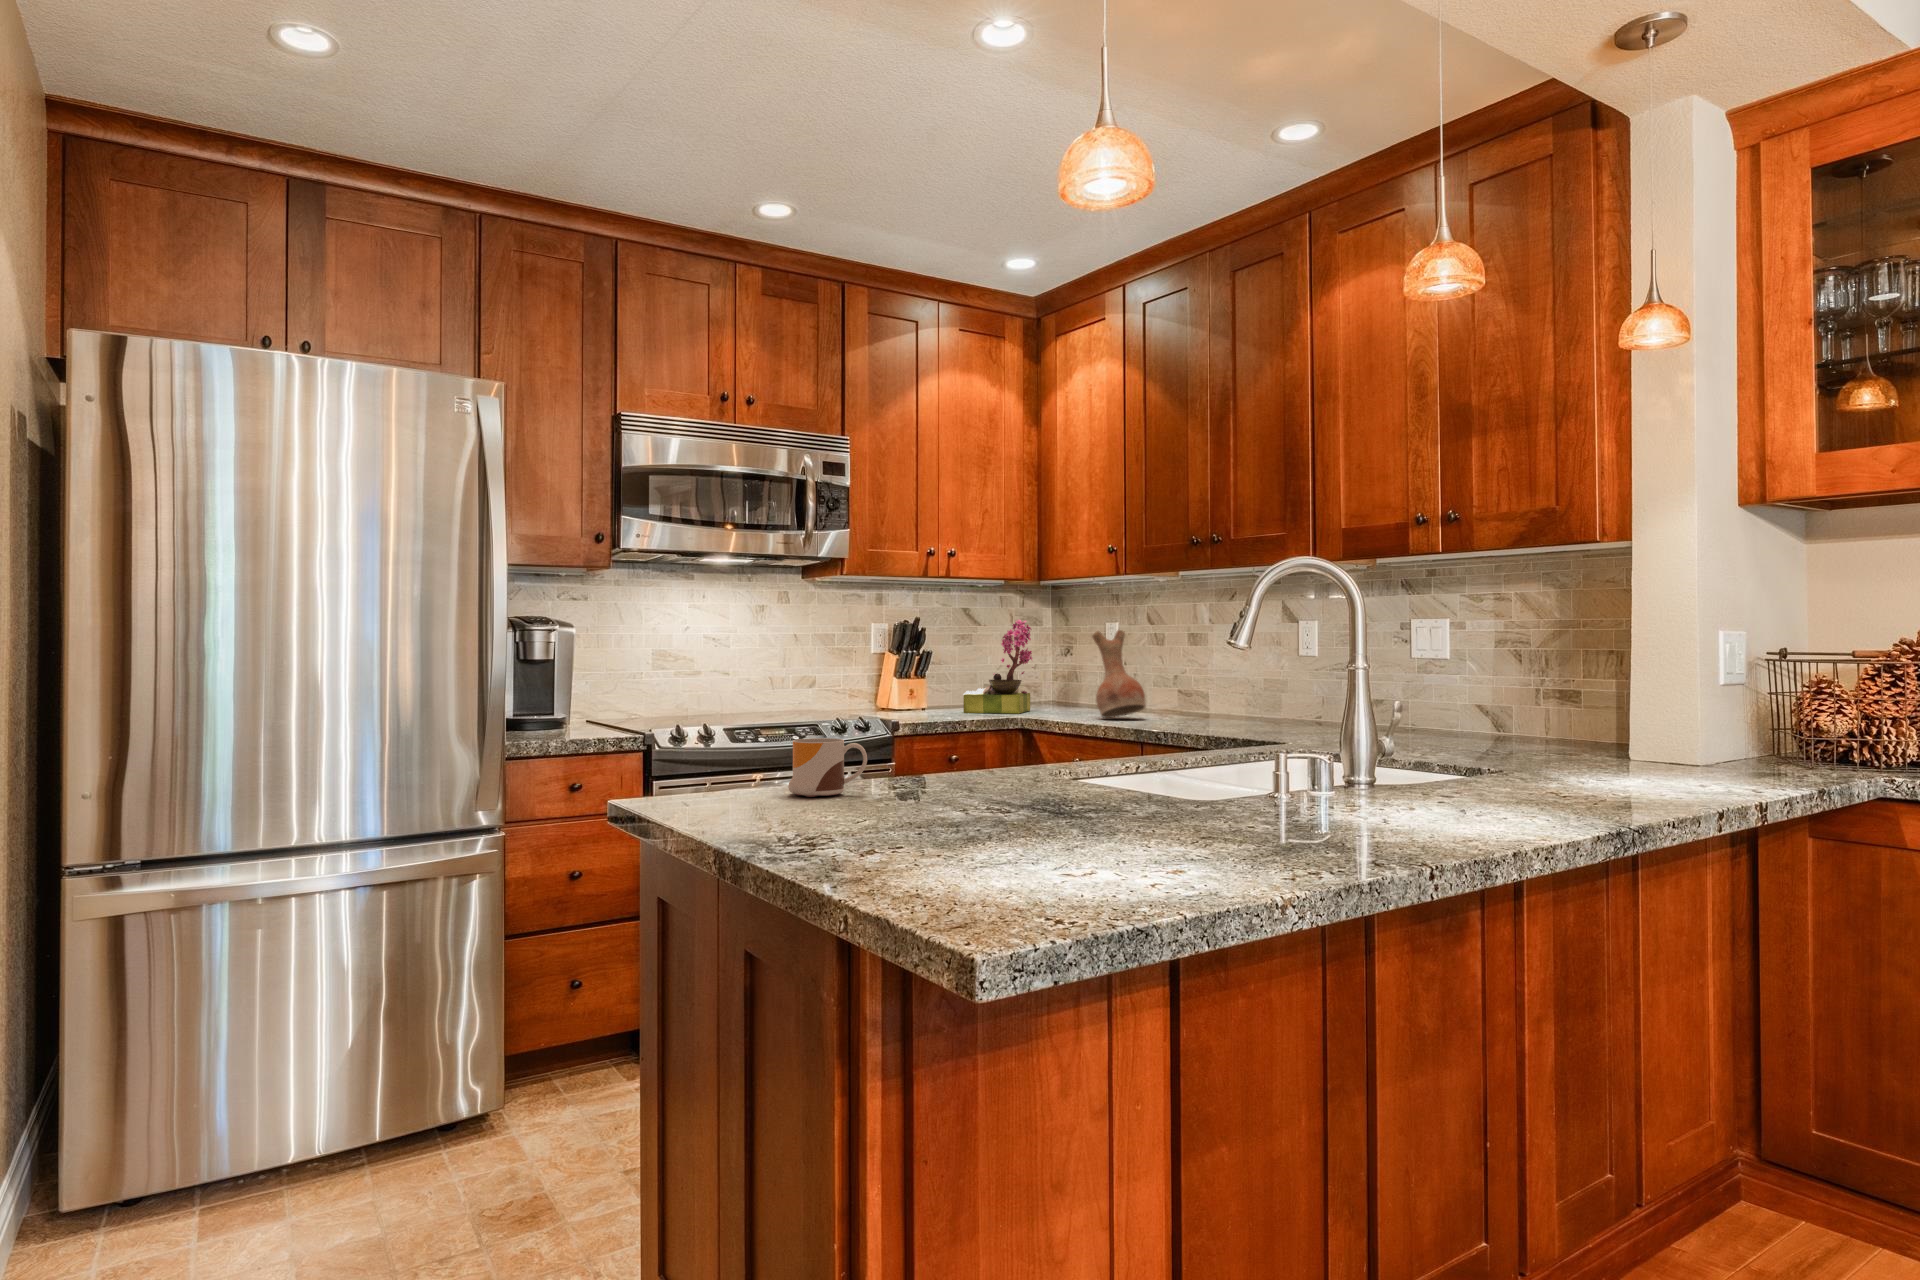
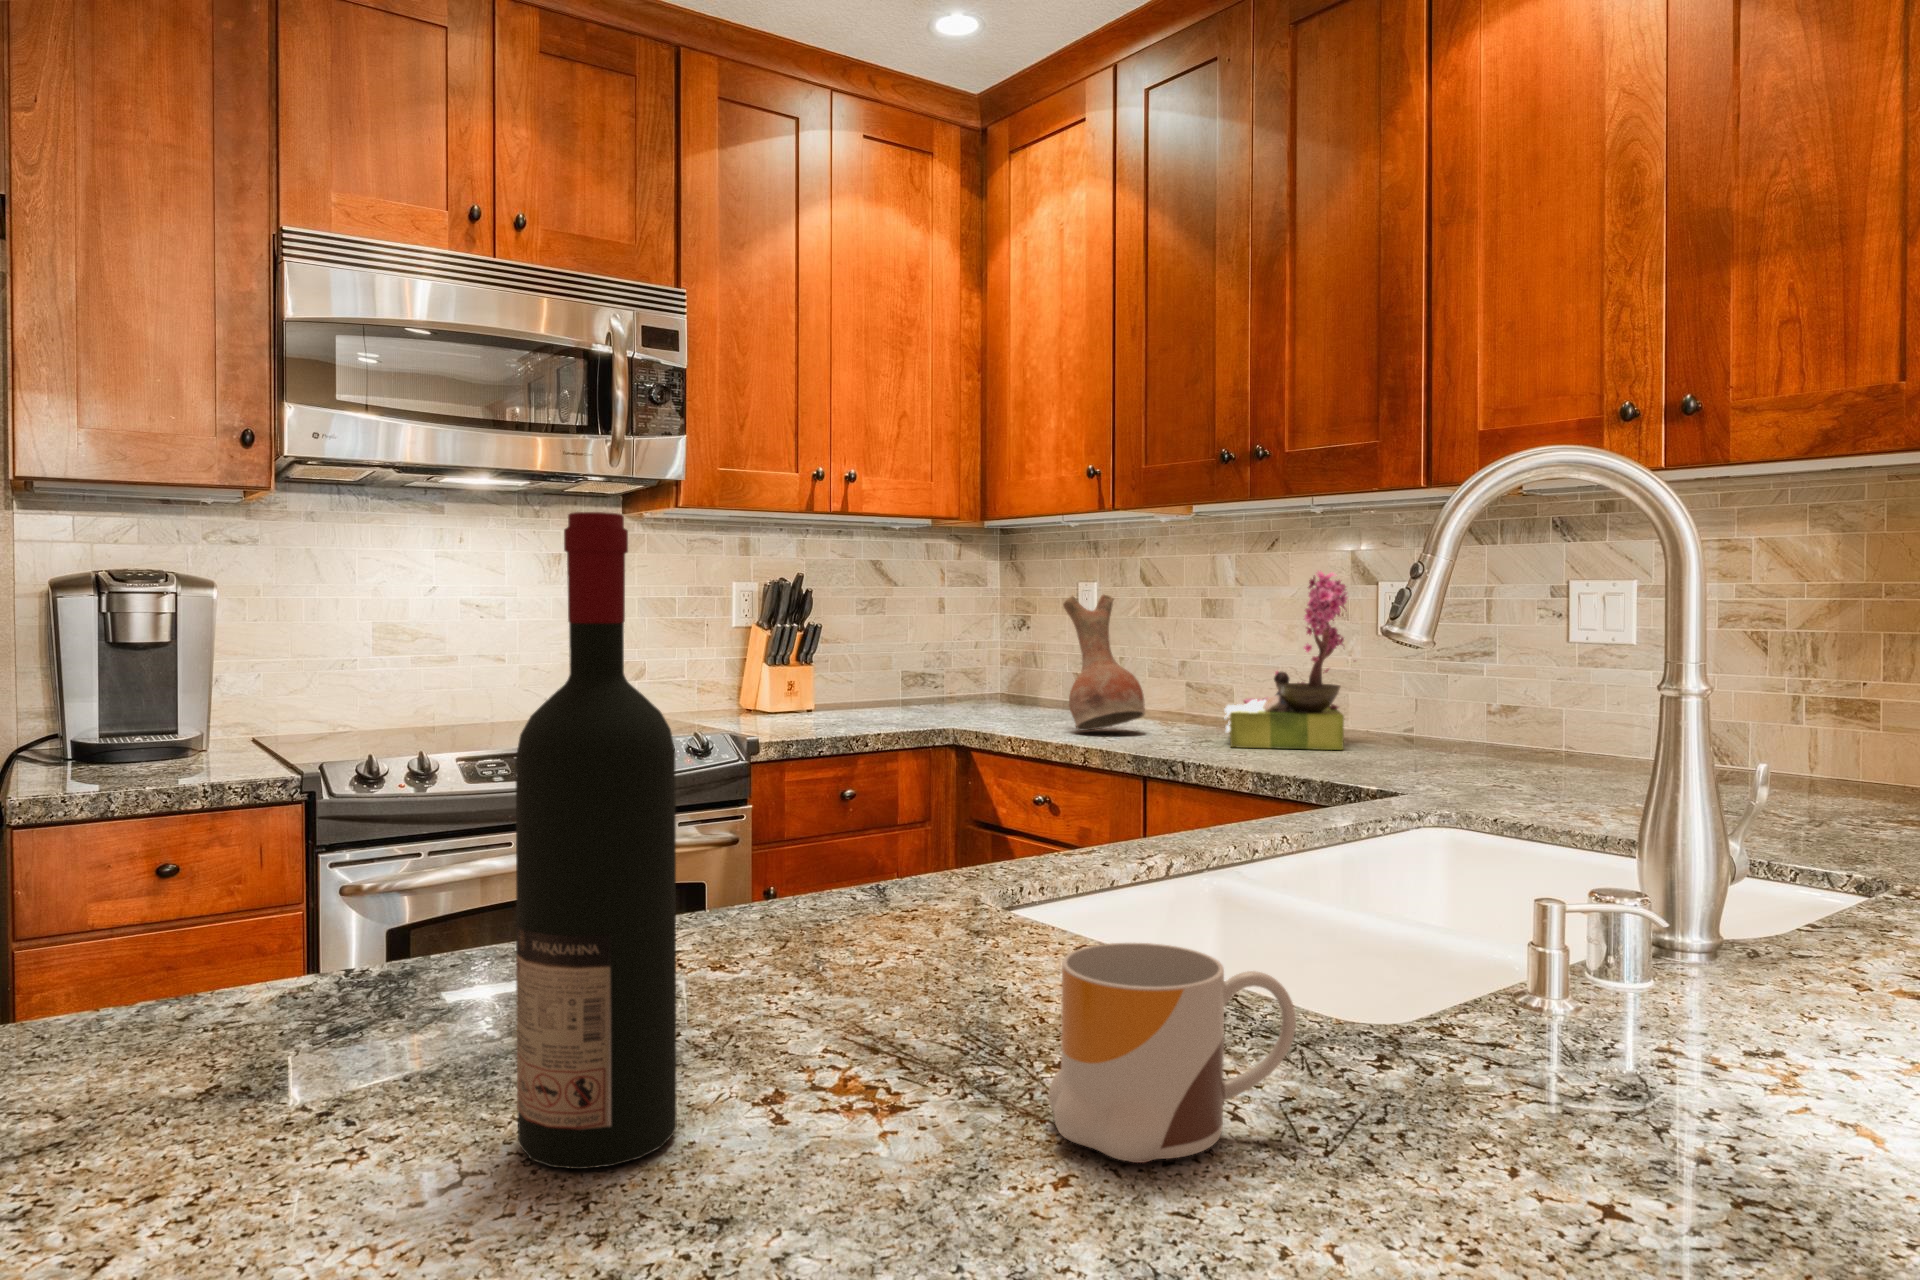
wine bottle: none [893,596,944,807] -> present [515,512,677,1169]
flower arrangement: present [963,619,1033,714] -> present [1224,571,1348,750]
mug: present [788,738,867,797] -> present [1049,943,1296,1163]

